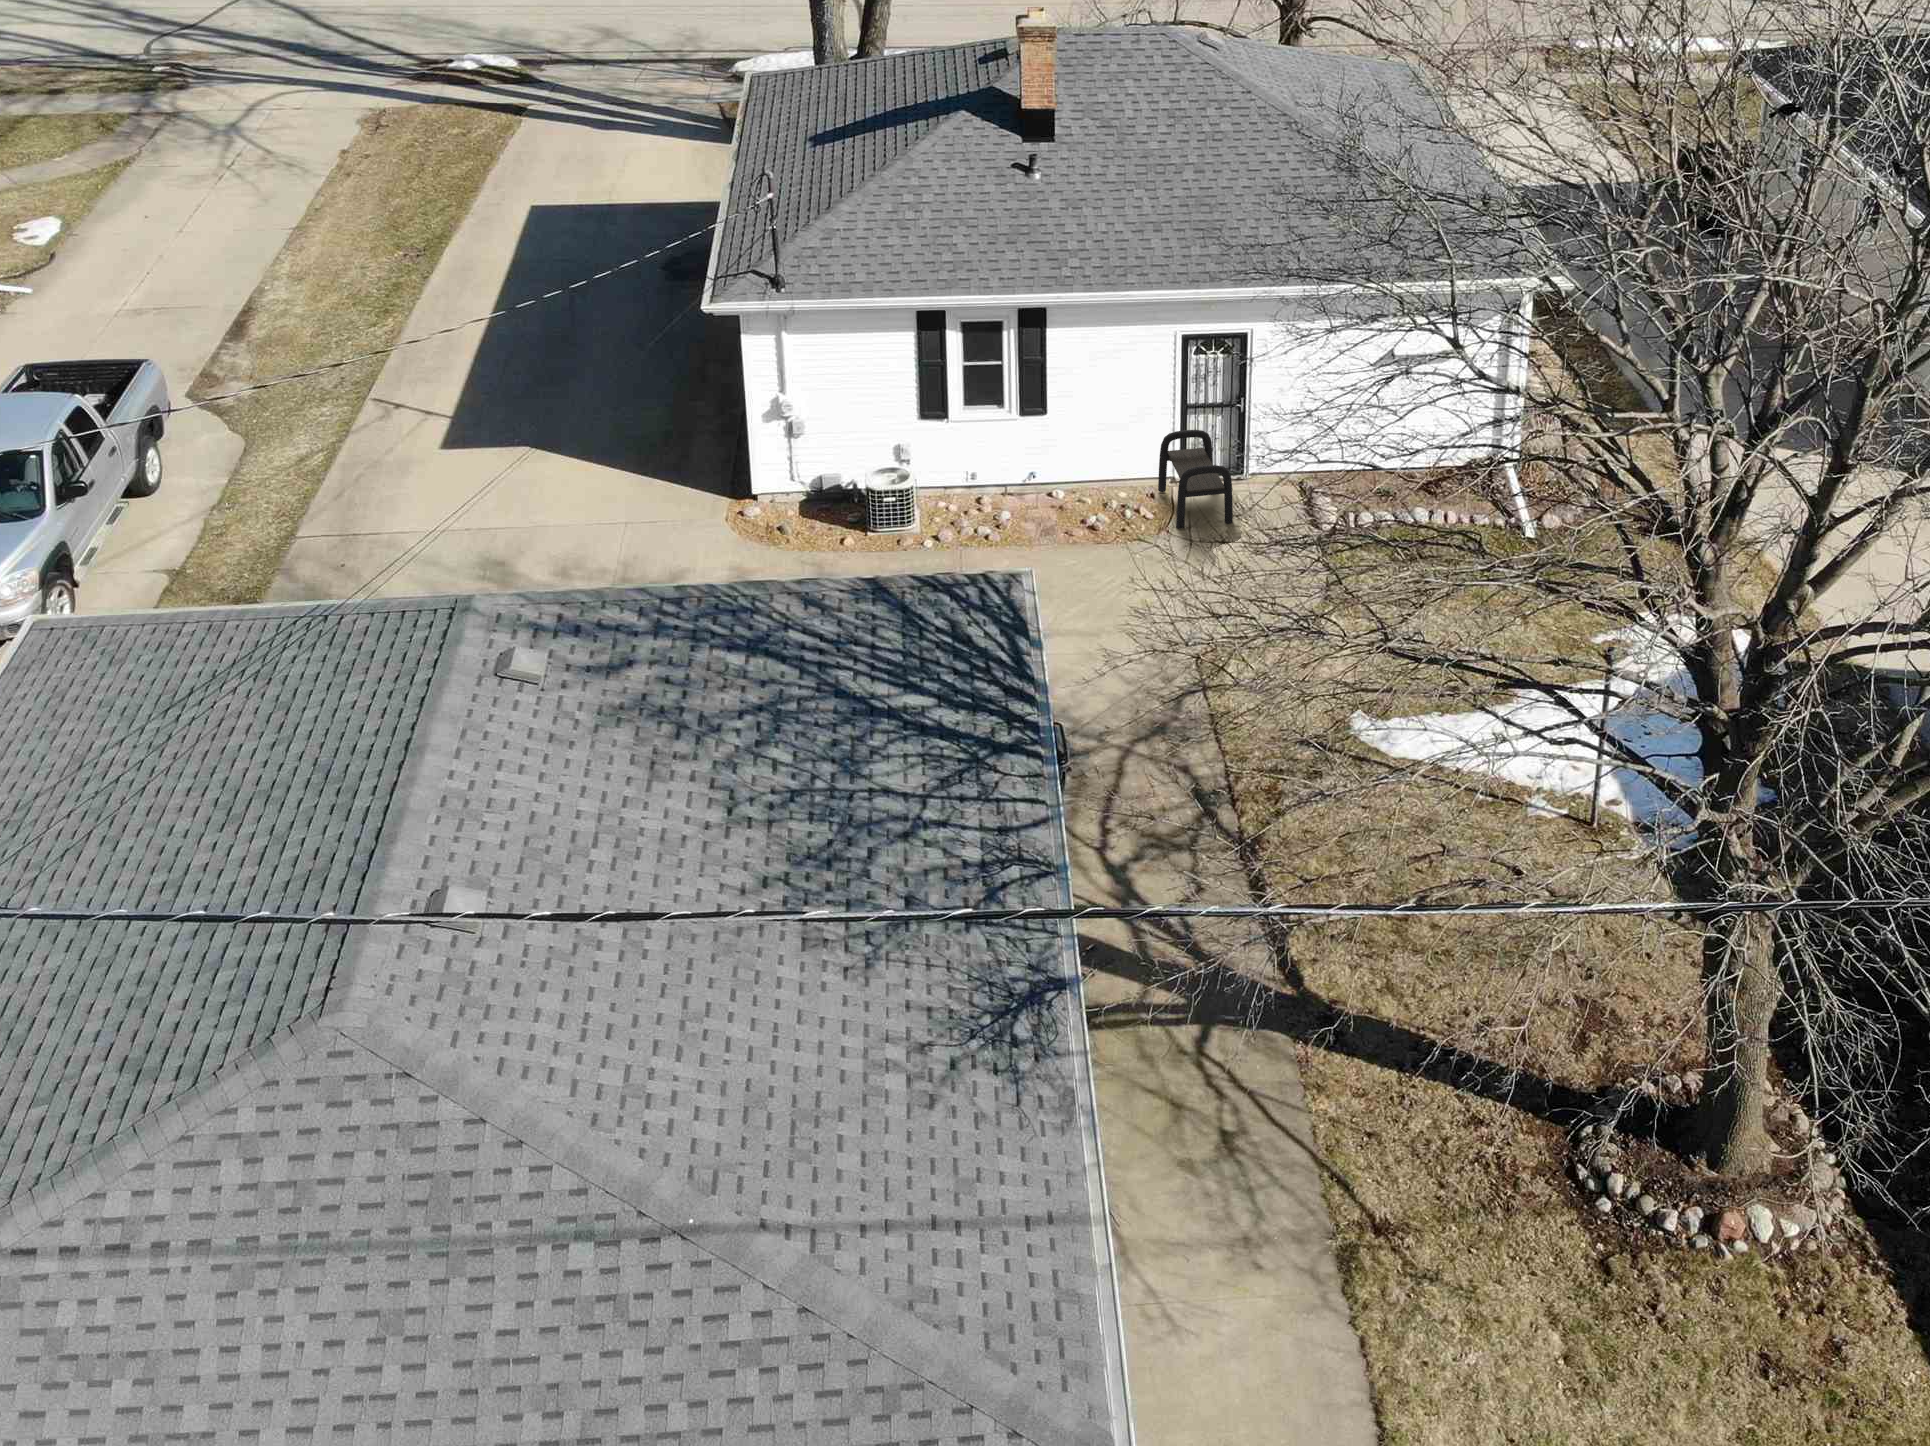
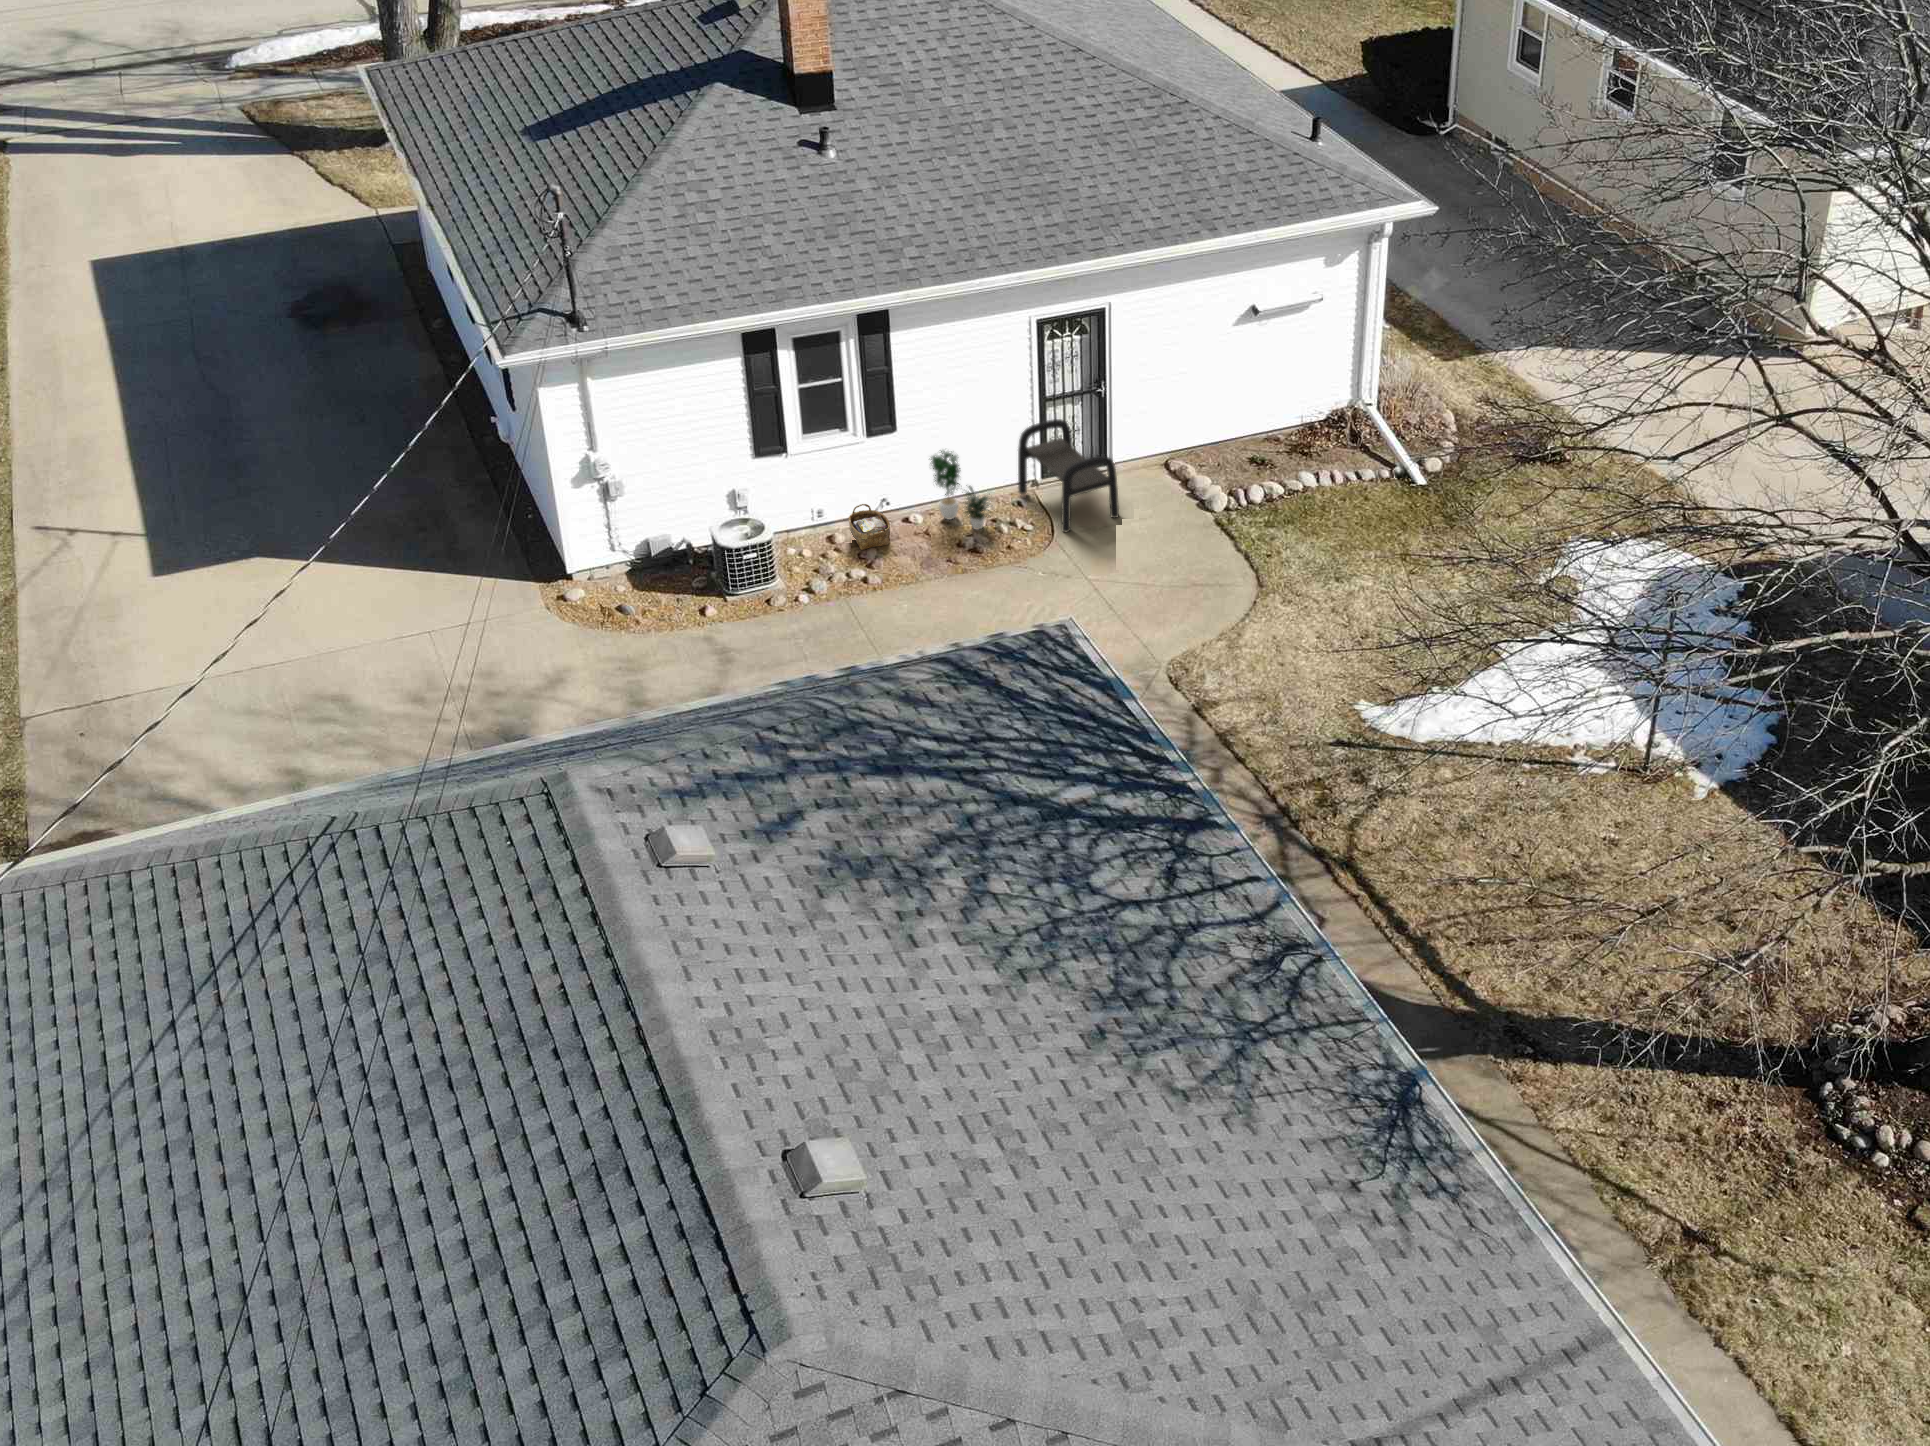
potted plant: none [1072,438,1122,515] -> present [930,451,989,530]
woven basket: none [996,476,1030,515] -> present [848,504,890,550]

